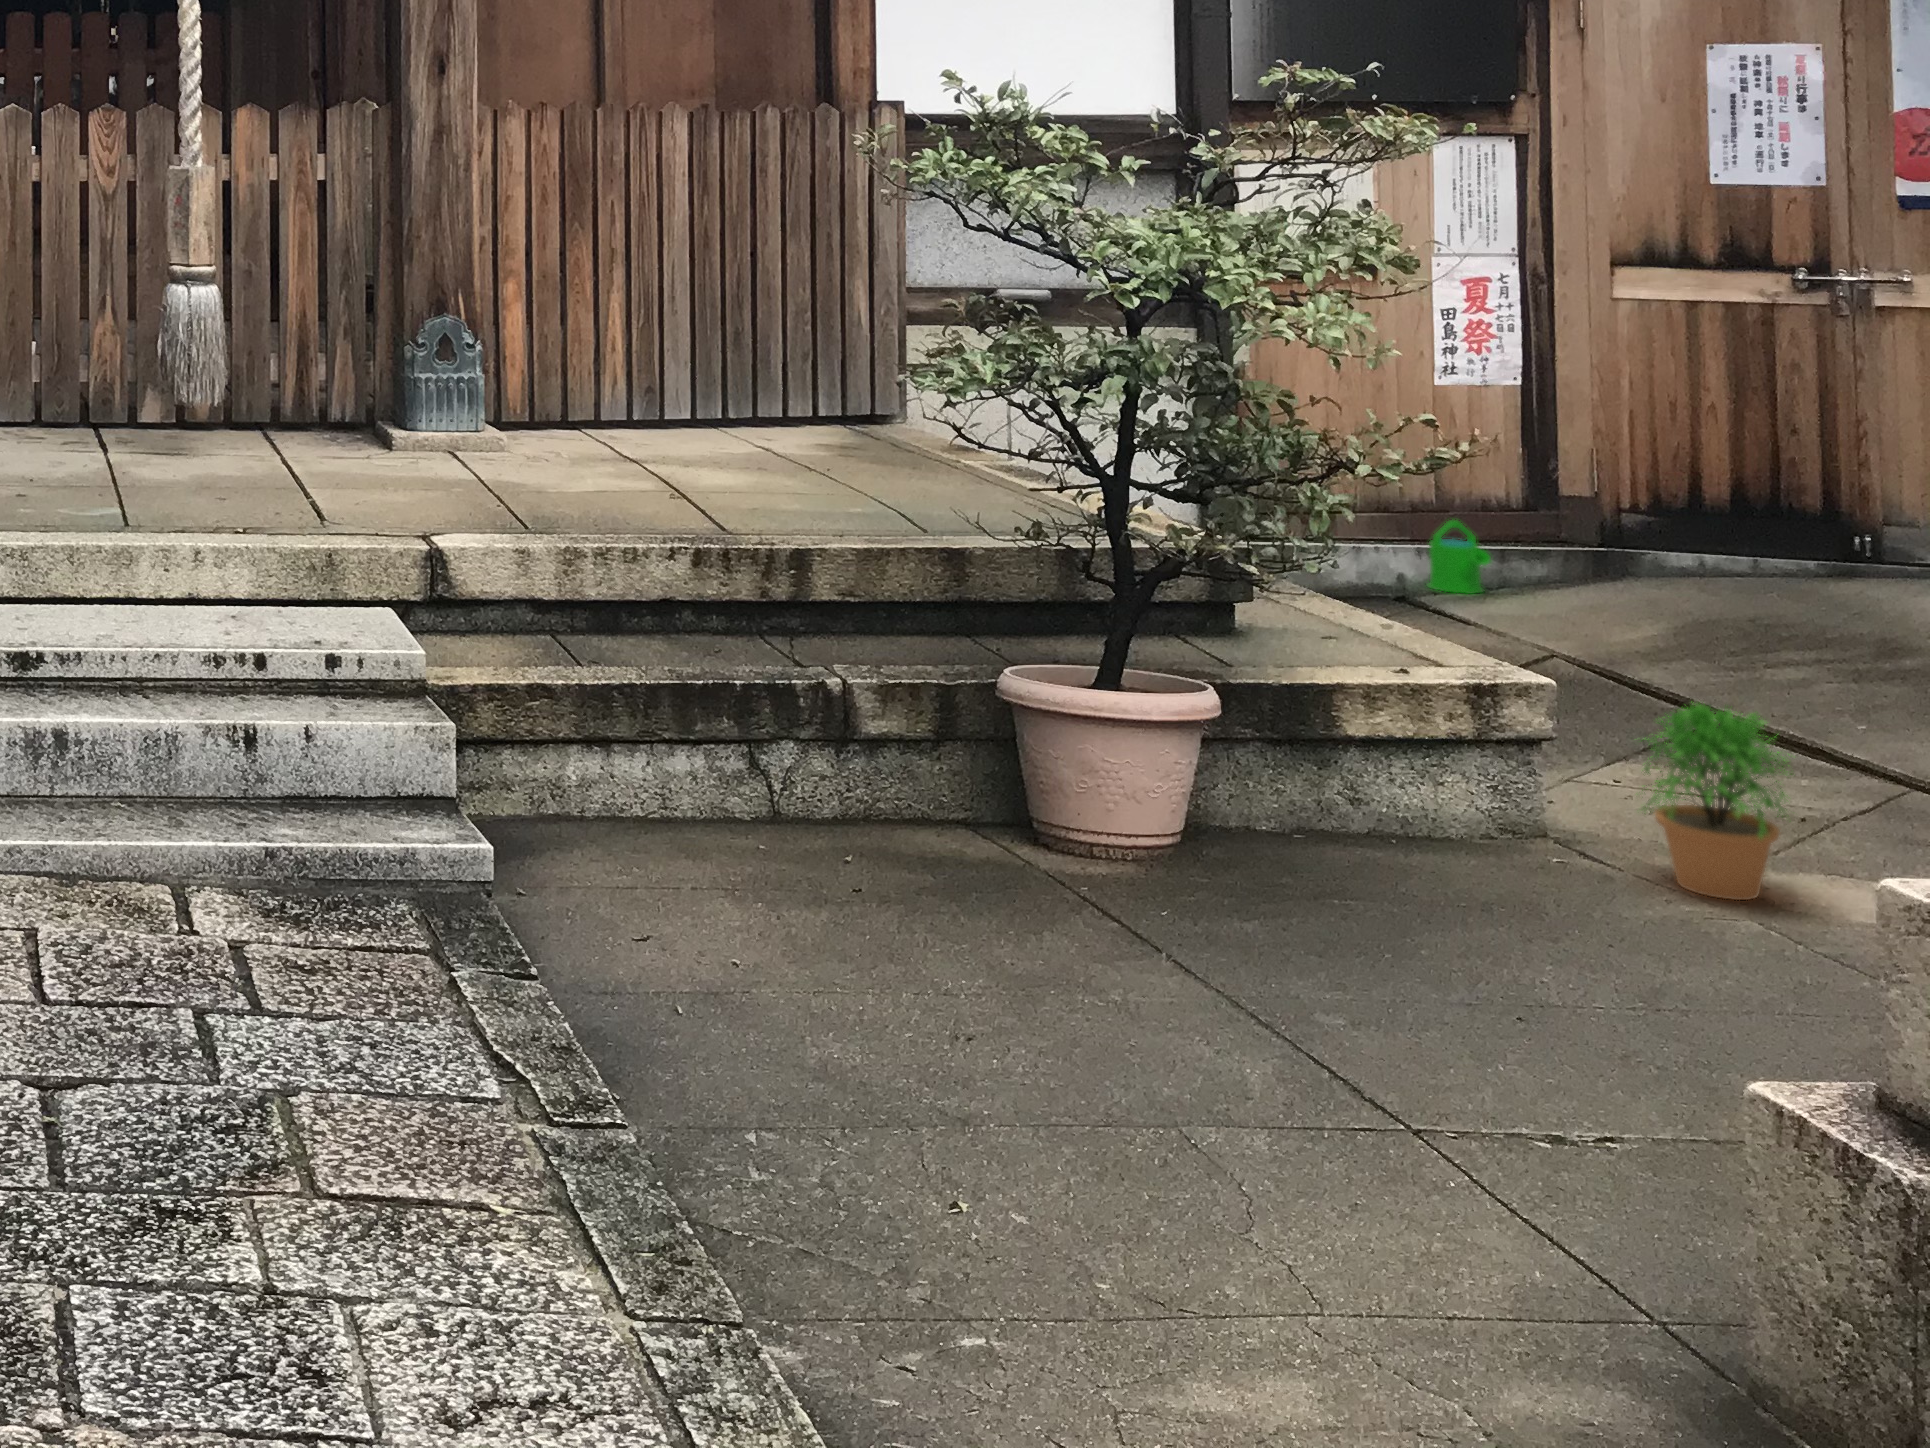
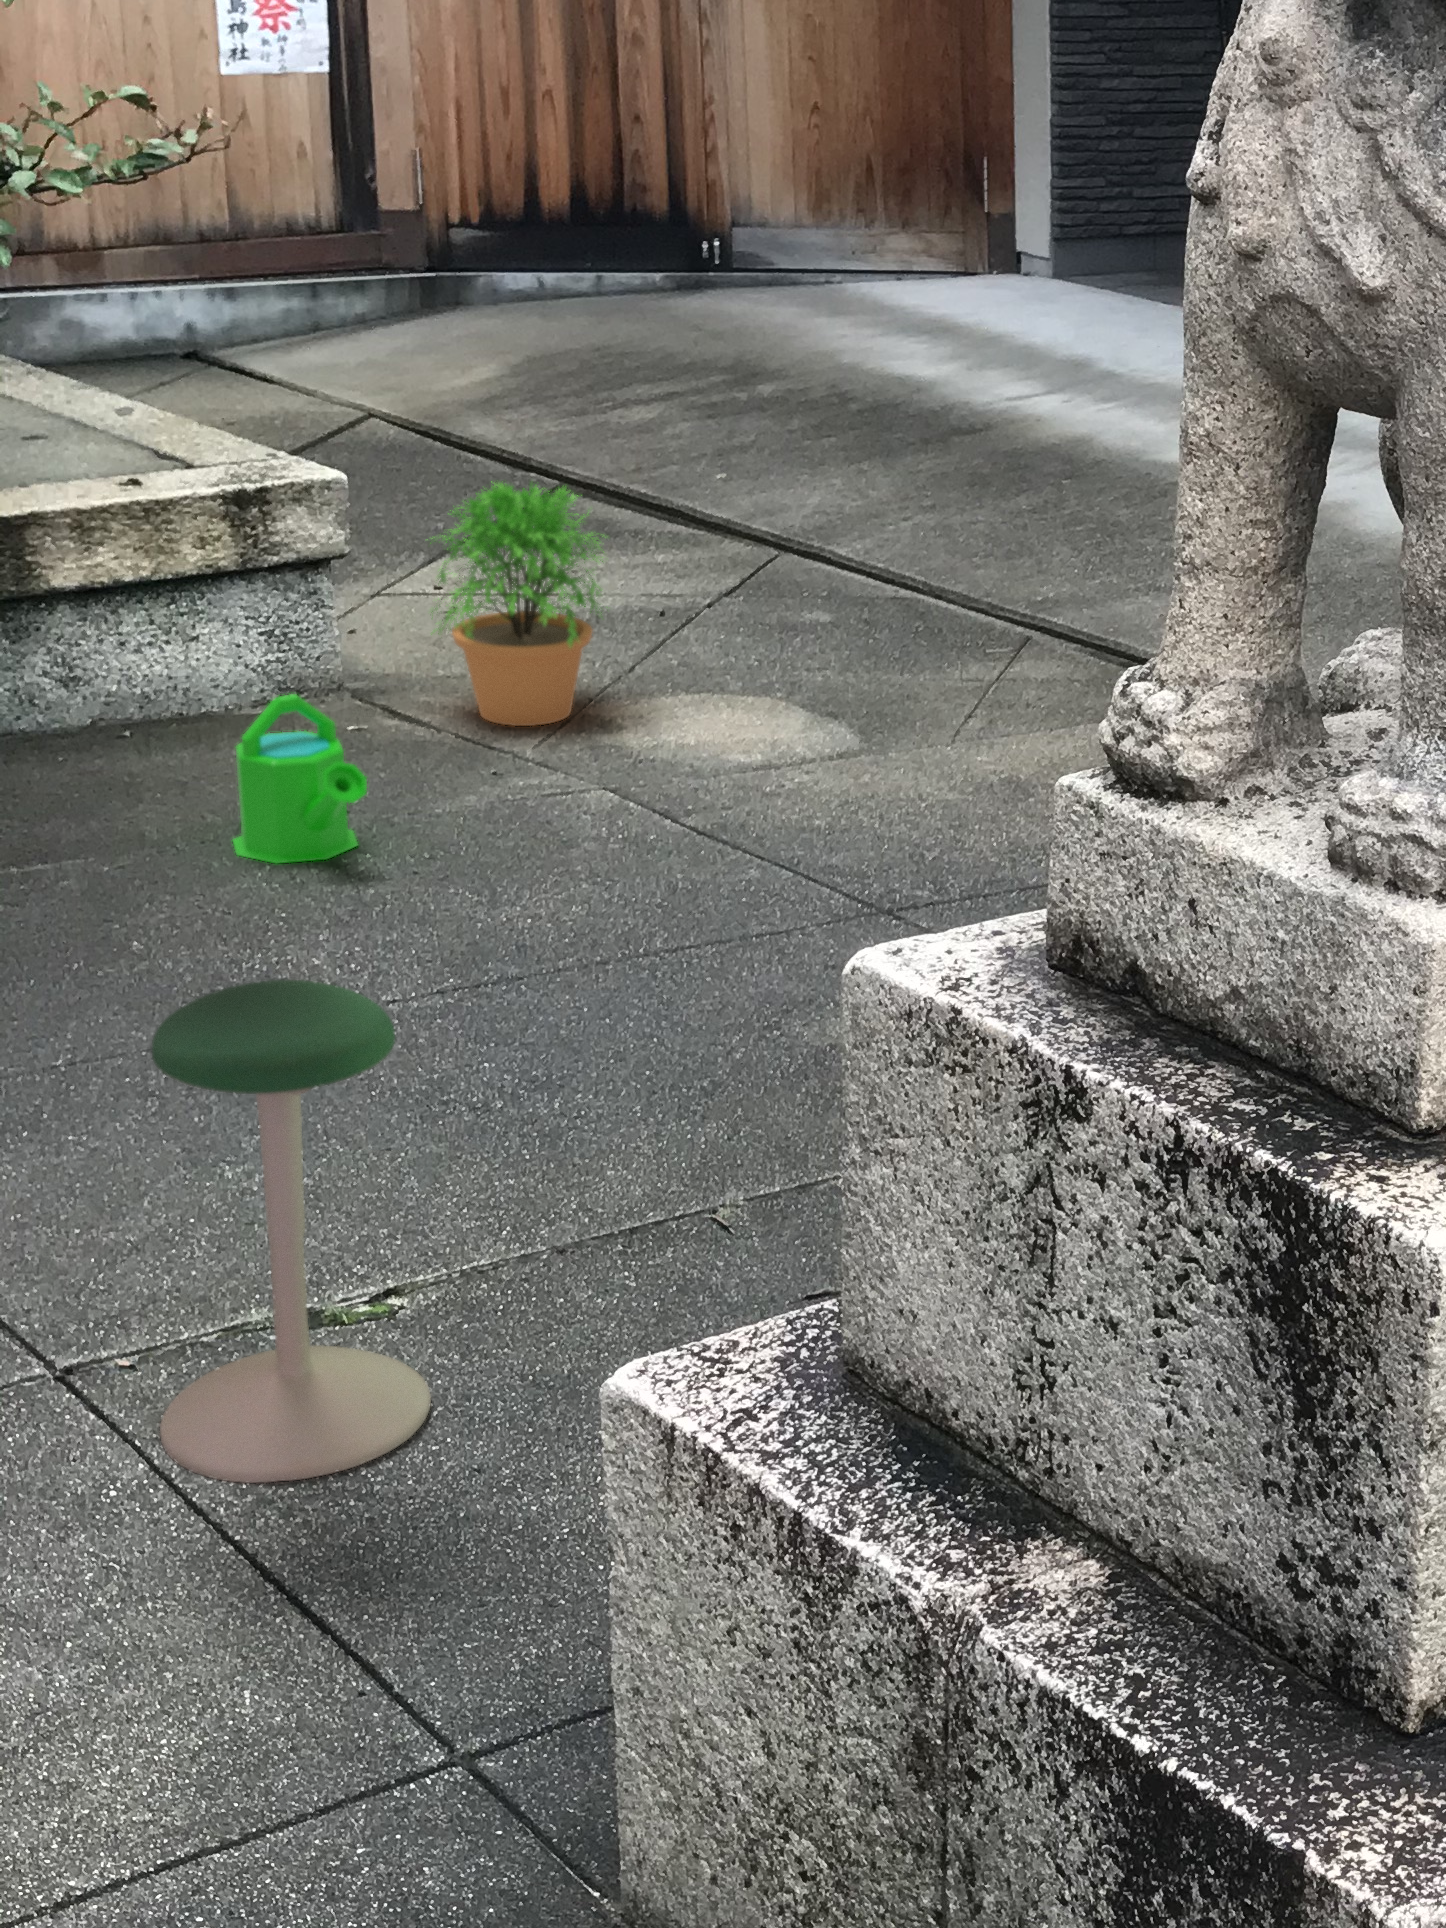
watering can: present [1427,520,1491,594] -> present [233,694,367,863]
stool: none [1483,979,1683,1336] -> present [152,980,431,1483]

